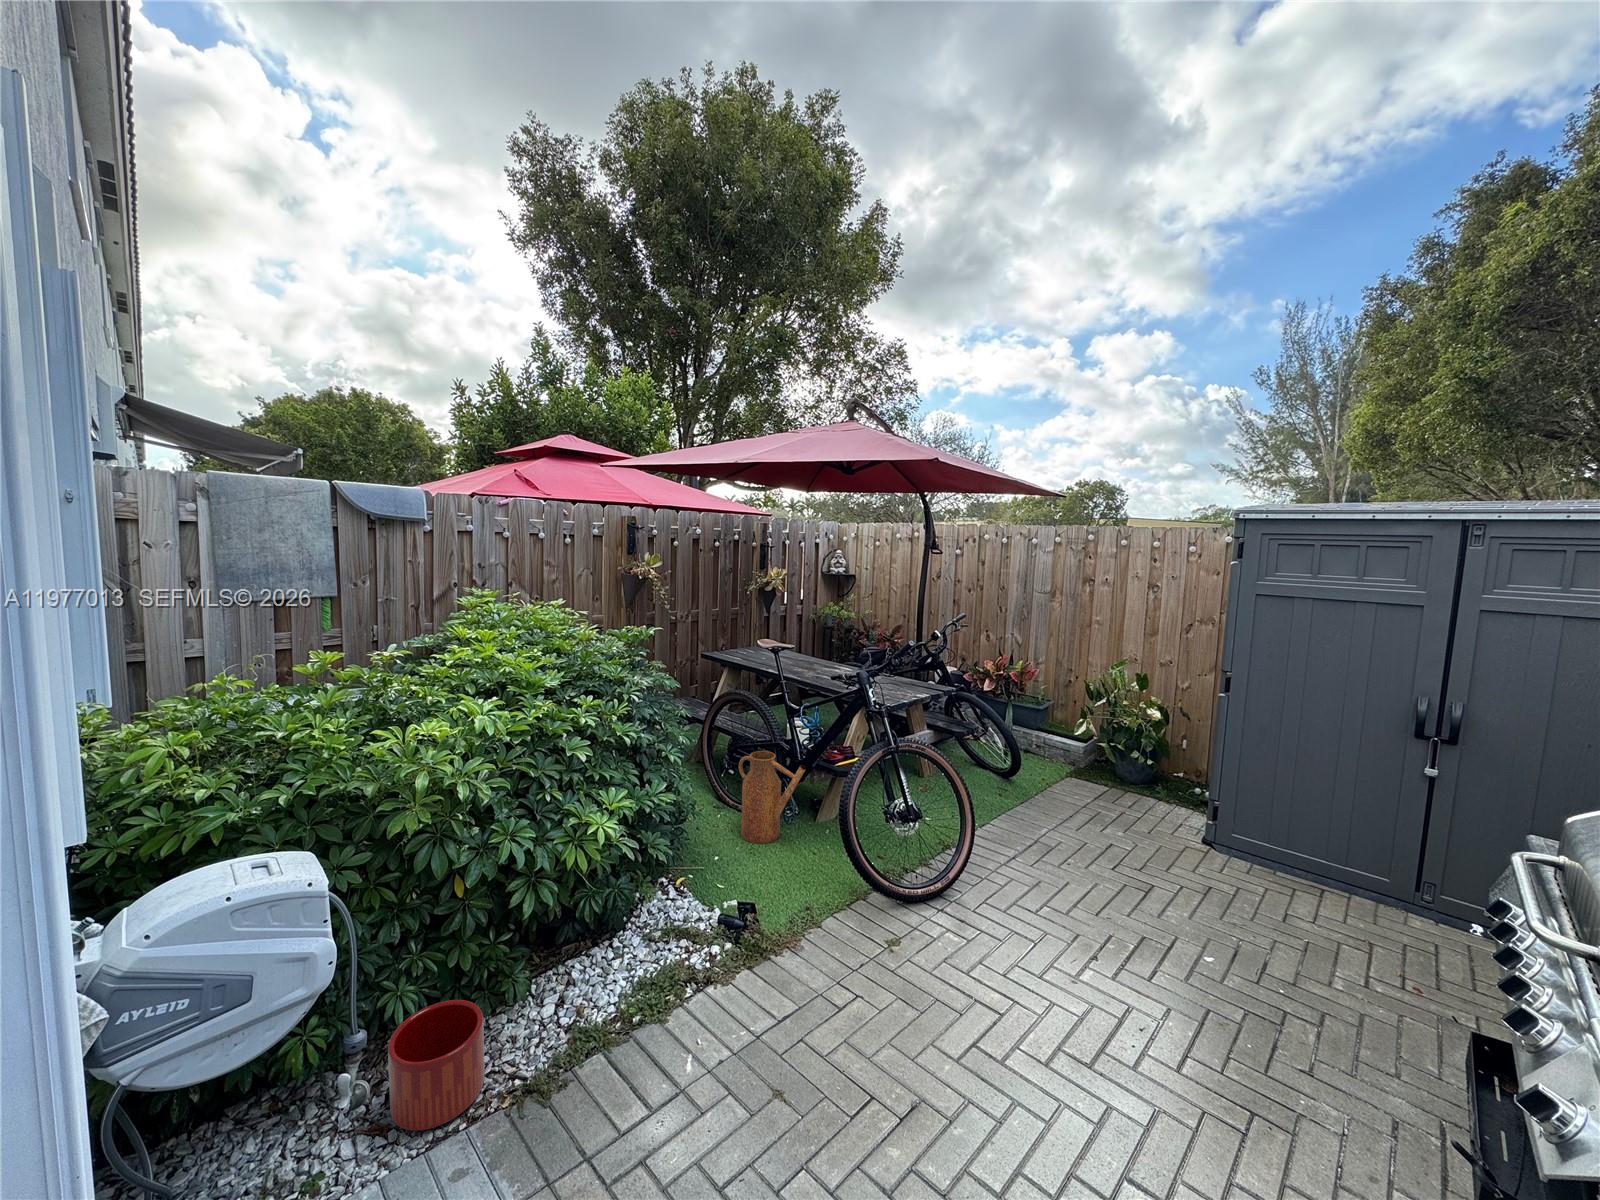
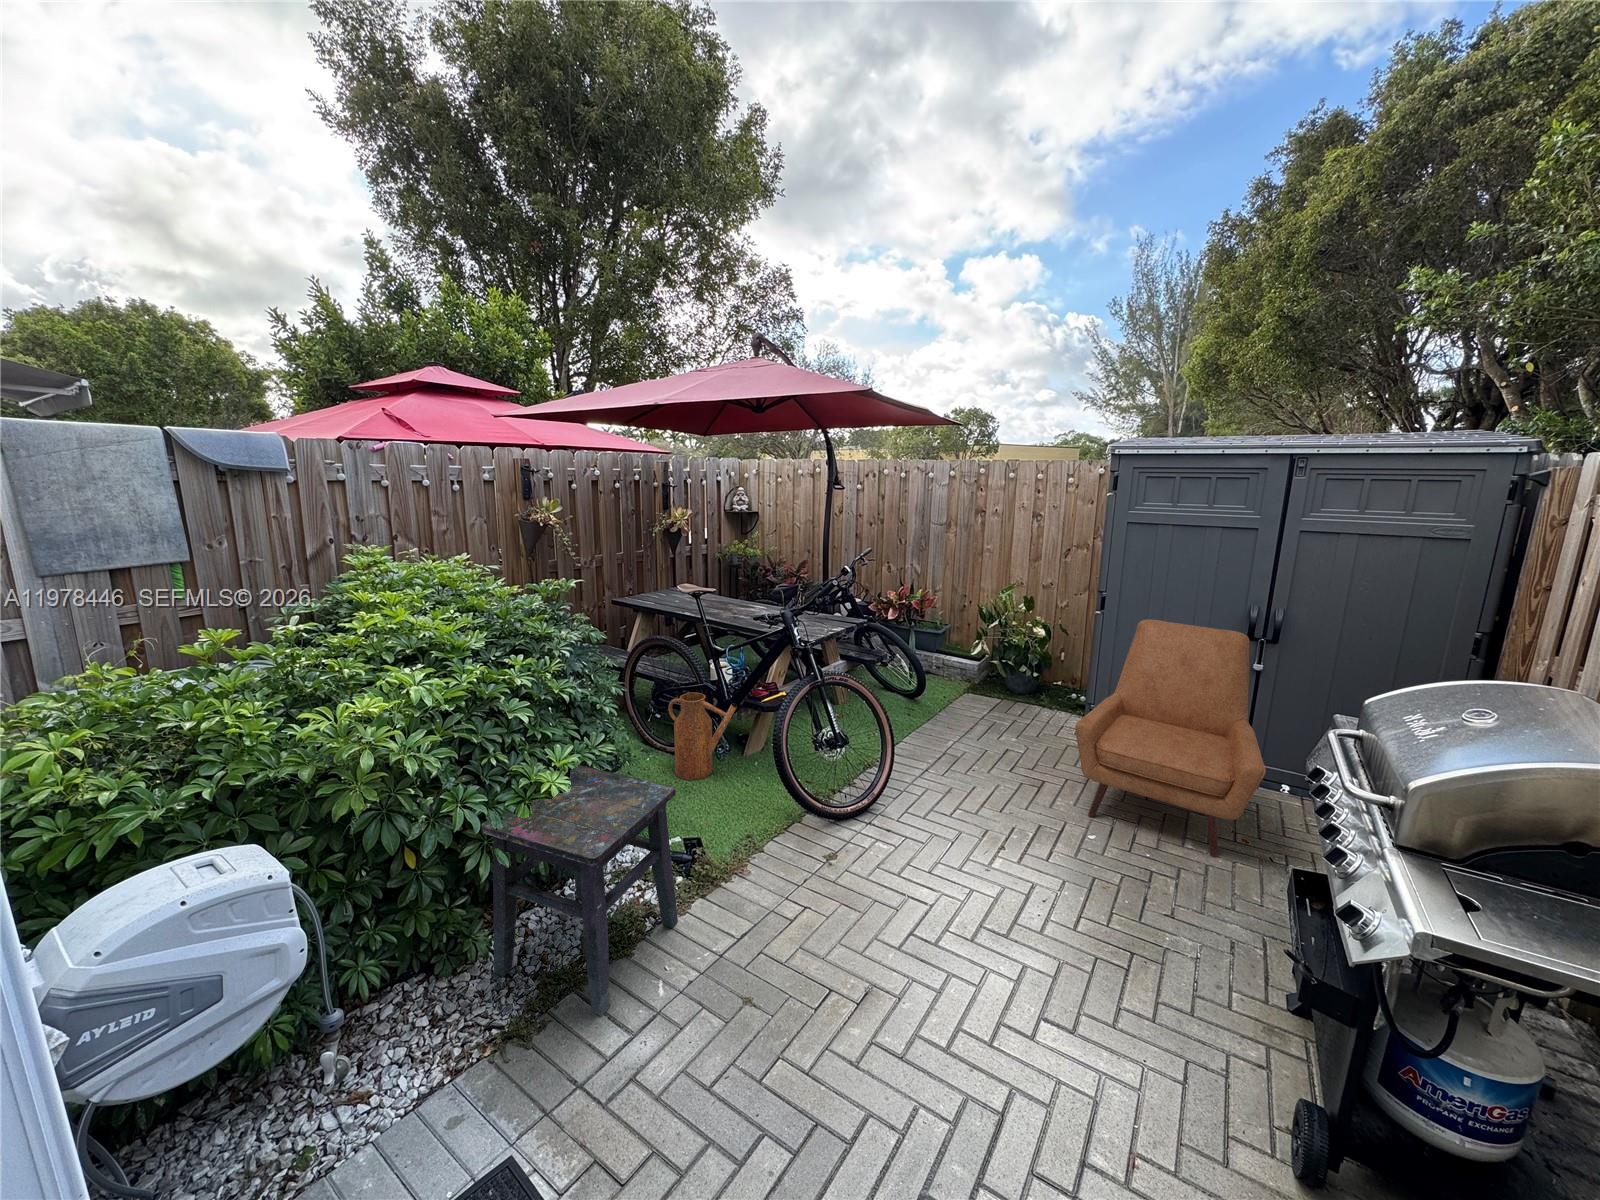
chair: none [1188,705,1444,1009] -> present [1075,619,1266,857]
side table: none [529,811,722,1085] -> present [482,765,678,1016]
planter: present [388,1000,485,1131] -> none [357,966,460,1094]

